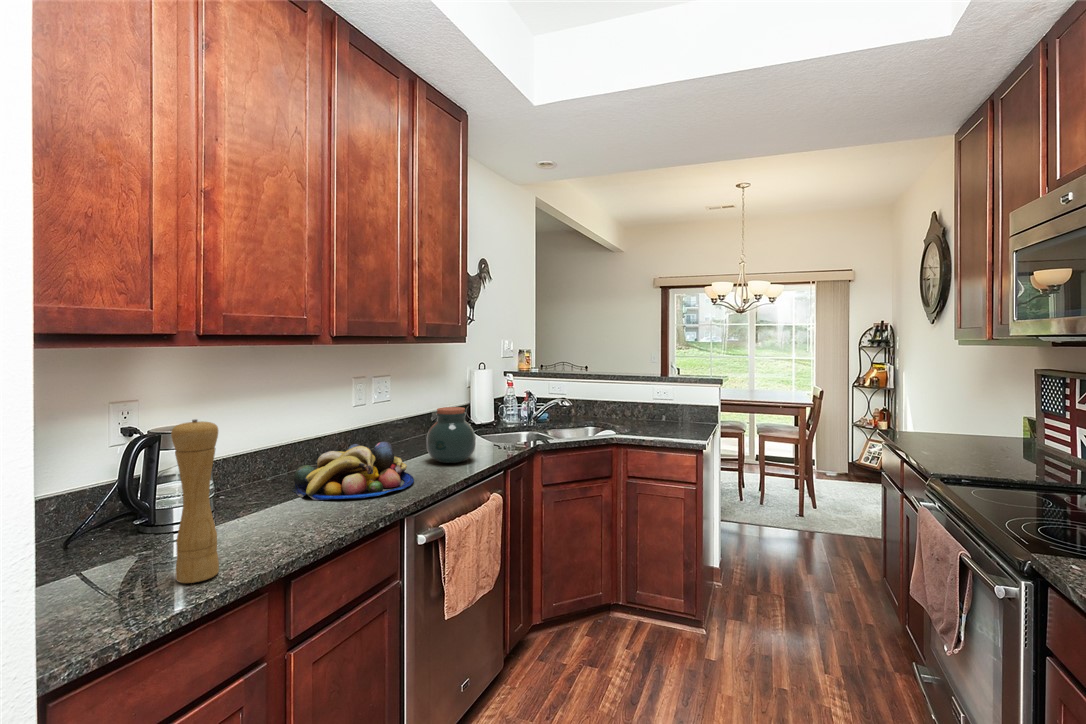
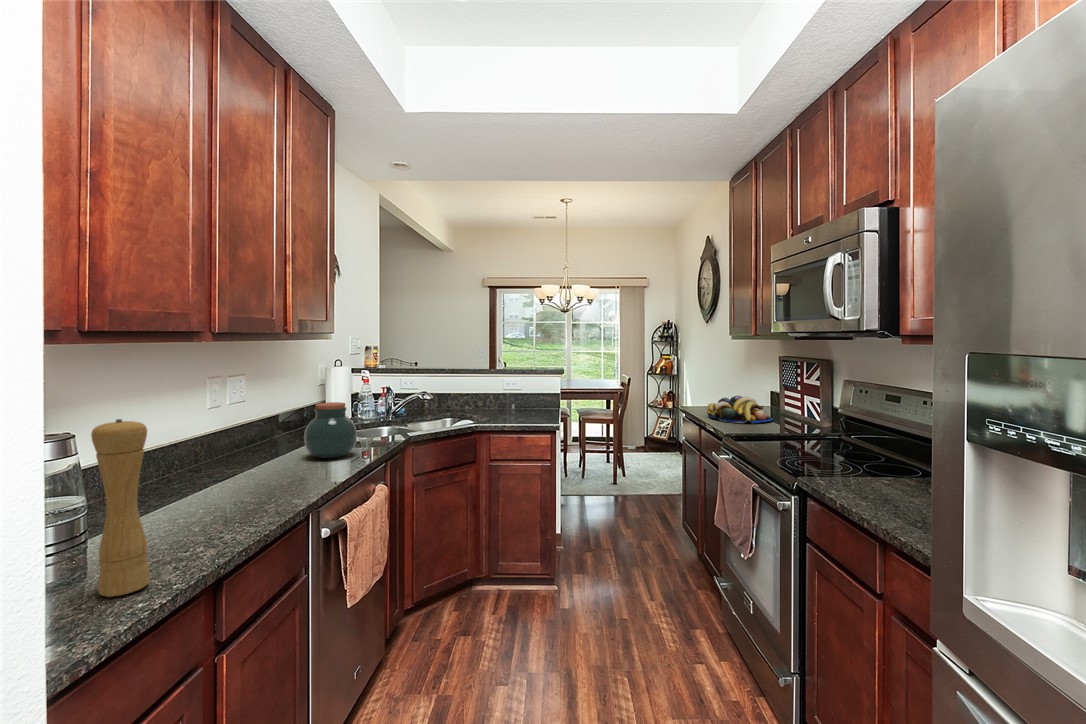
fruit bowl: present [292,441,414,500] -> present [707,396,773,423]

